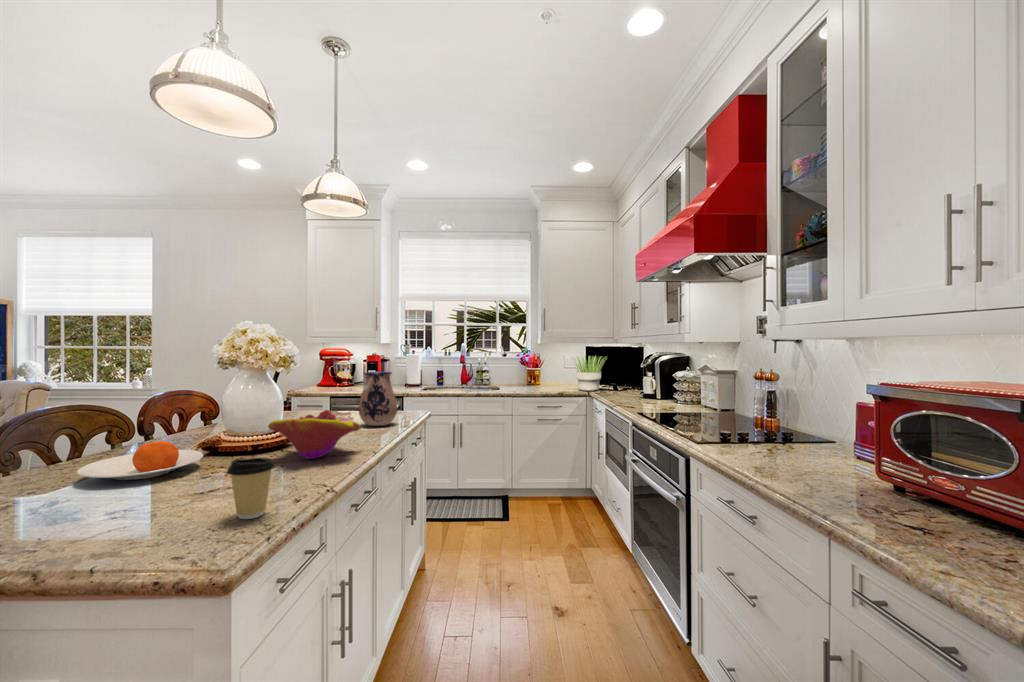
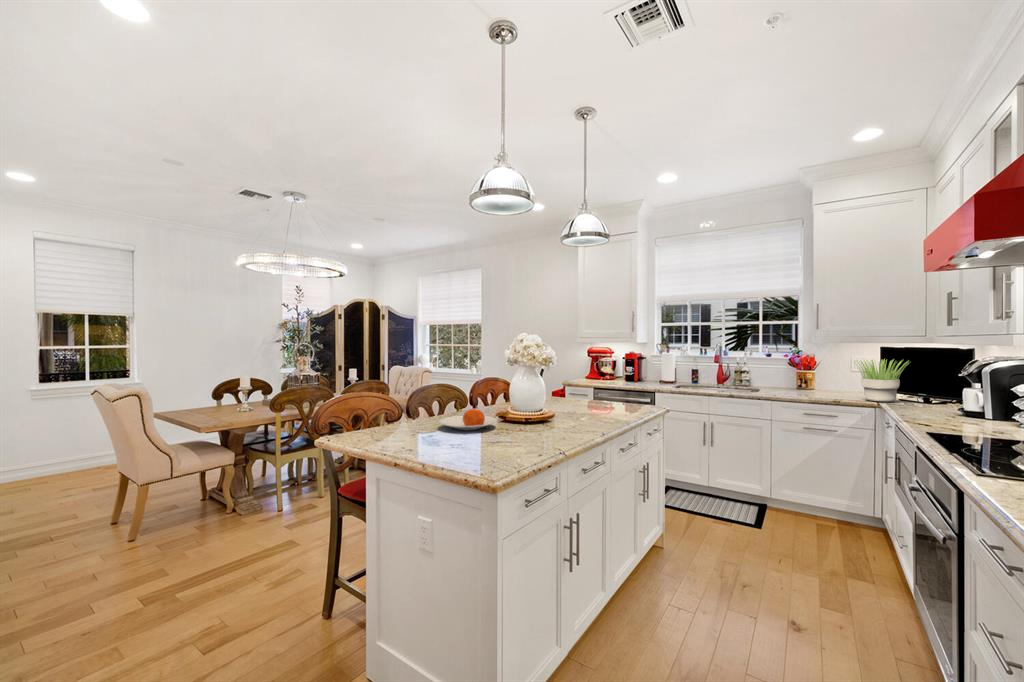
ceramic pitcher: present [359,371,397,426] -> none [602,370,634,415]
decorative bowl: present [268,410,361,459] -> none [533,398,594,432]
coffee cup: present [227,458,275,519] -> none [502,423,527,460]

